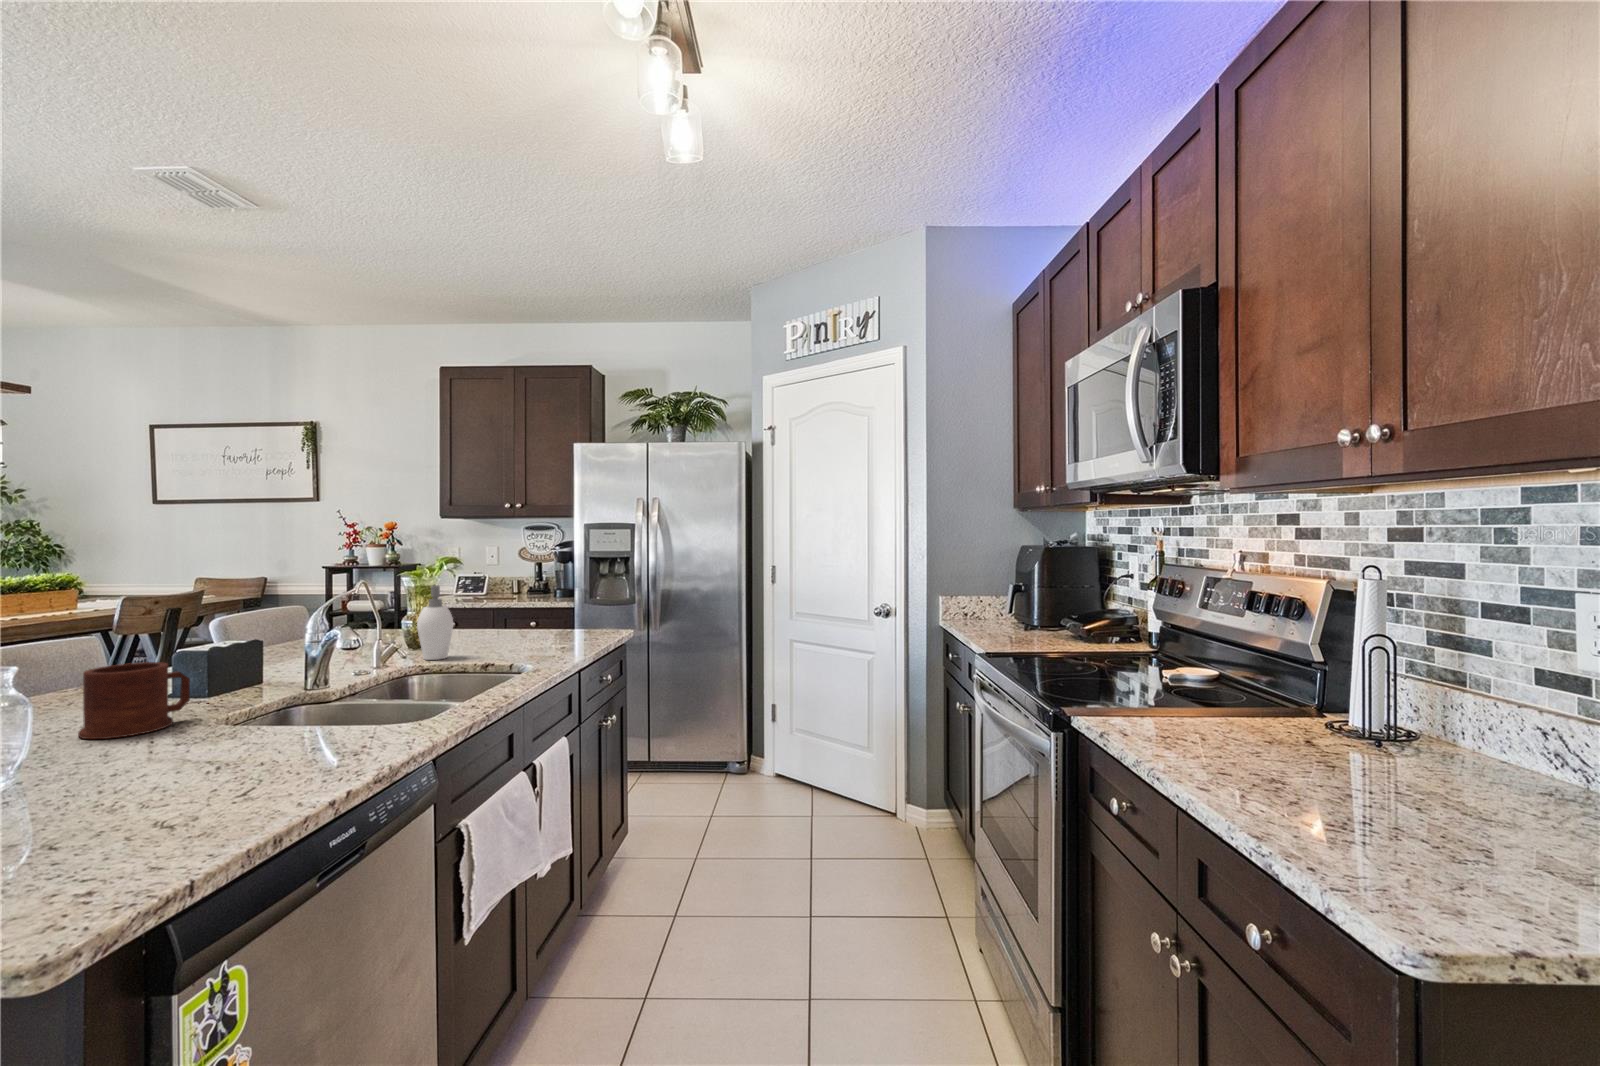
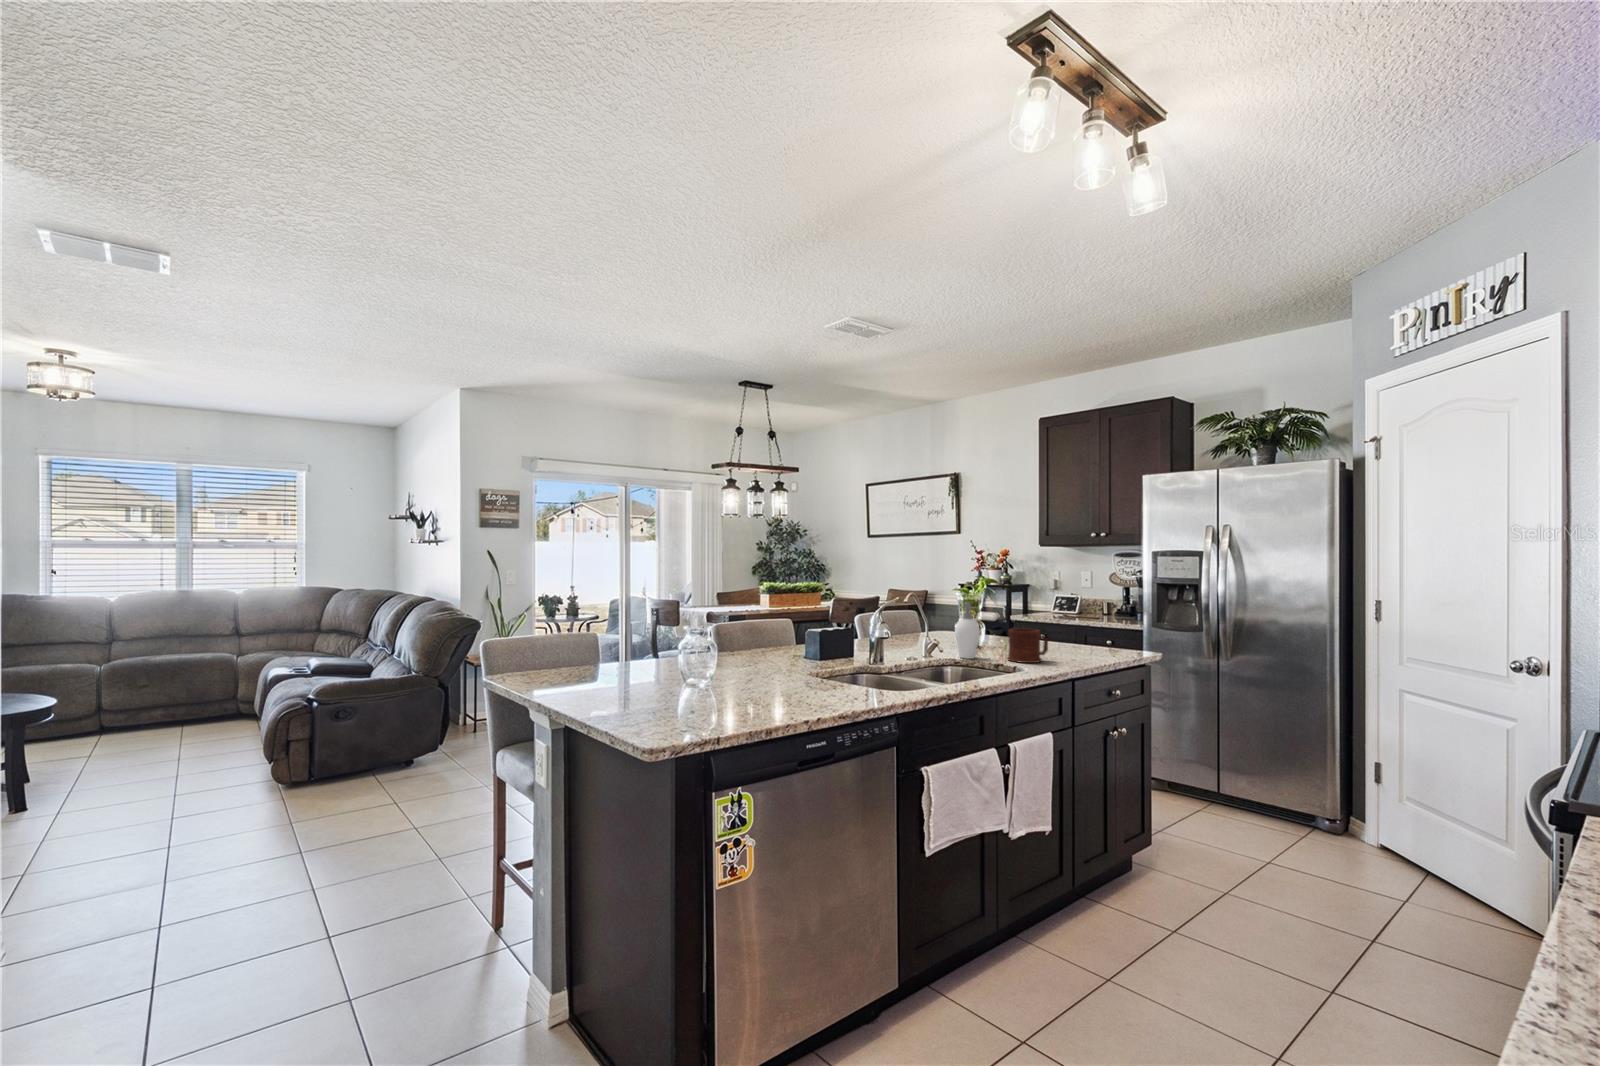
mug: present [78,662,190,739] -> present [1007,628,1048,663]

